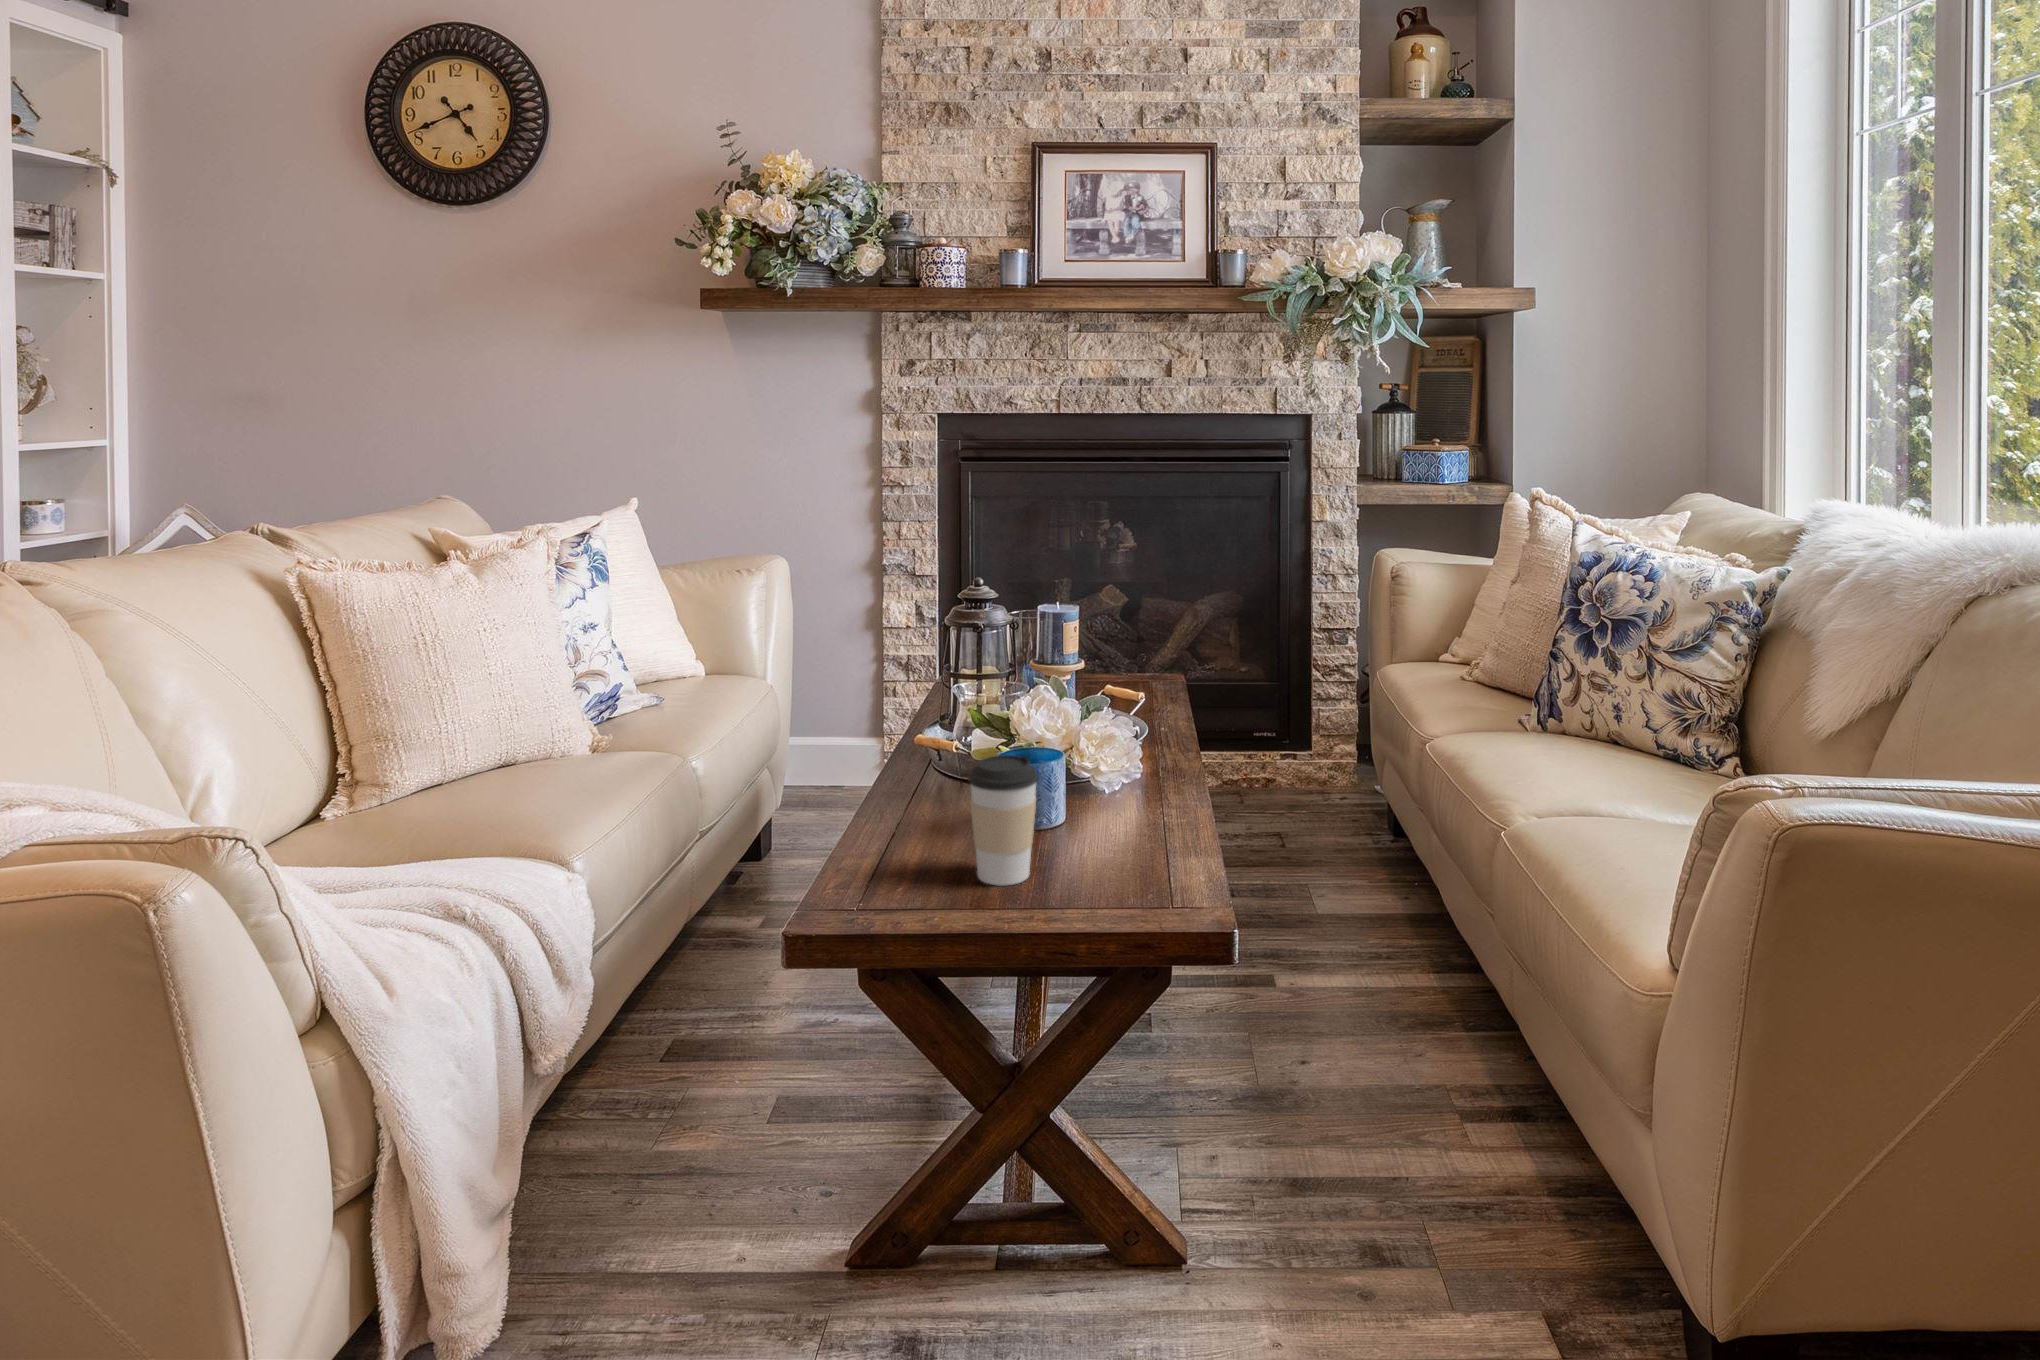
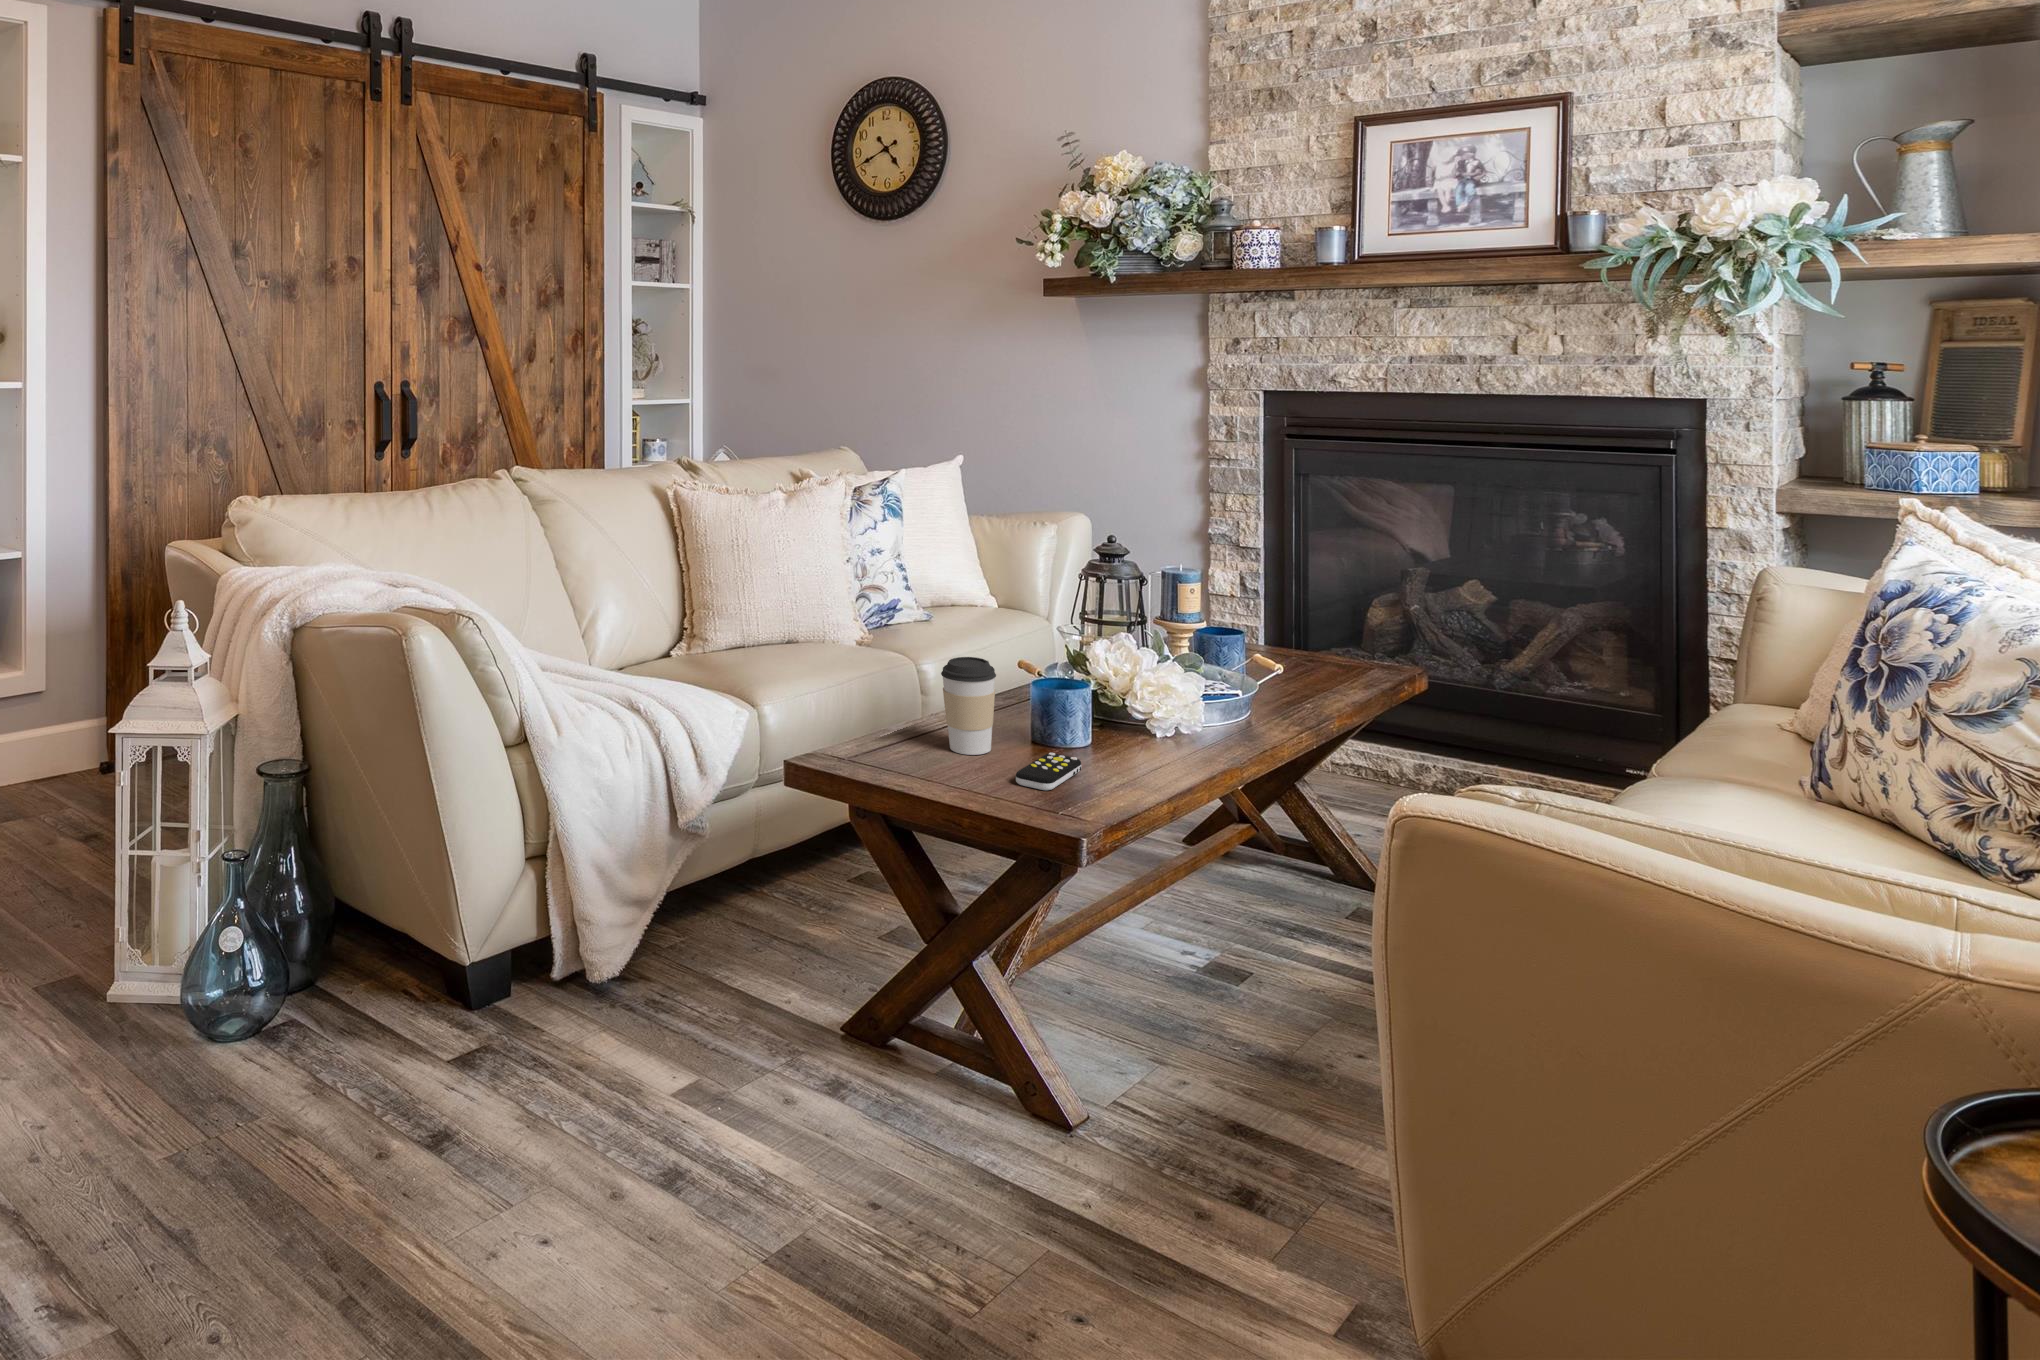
remote control: none [1108,854,1165,907] -> present [1016,753,1081,790]

